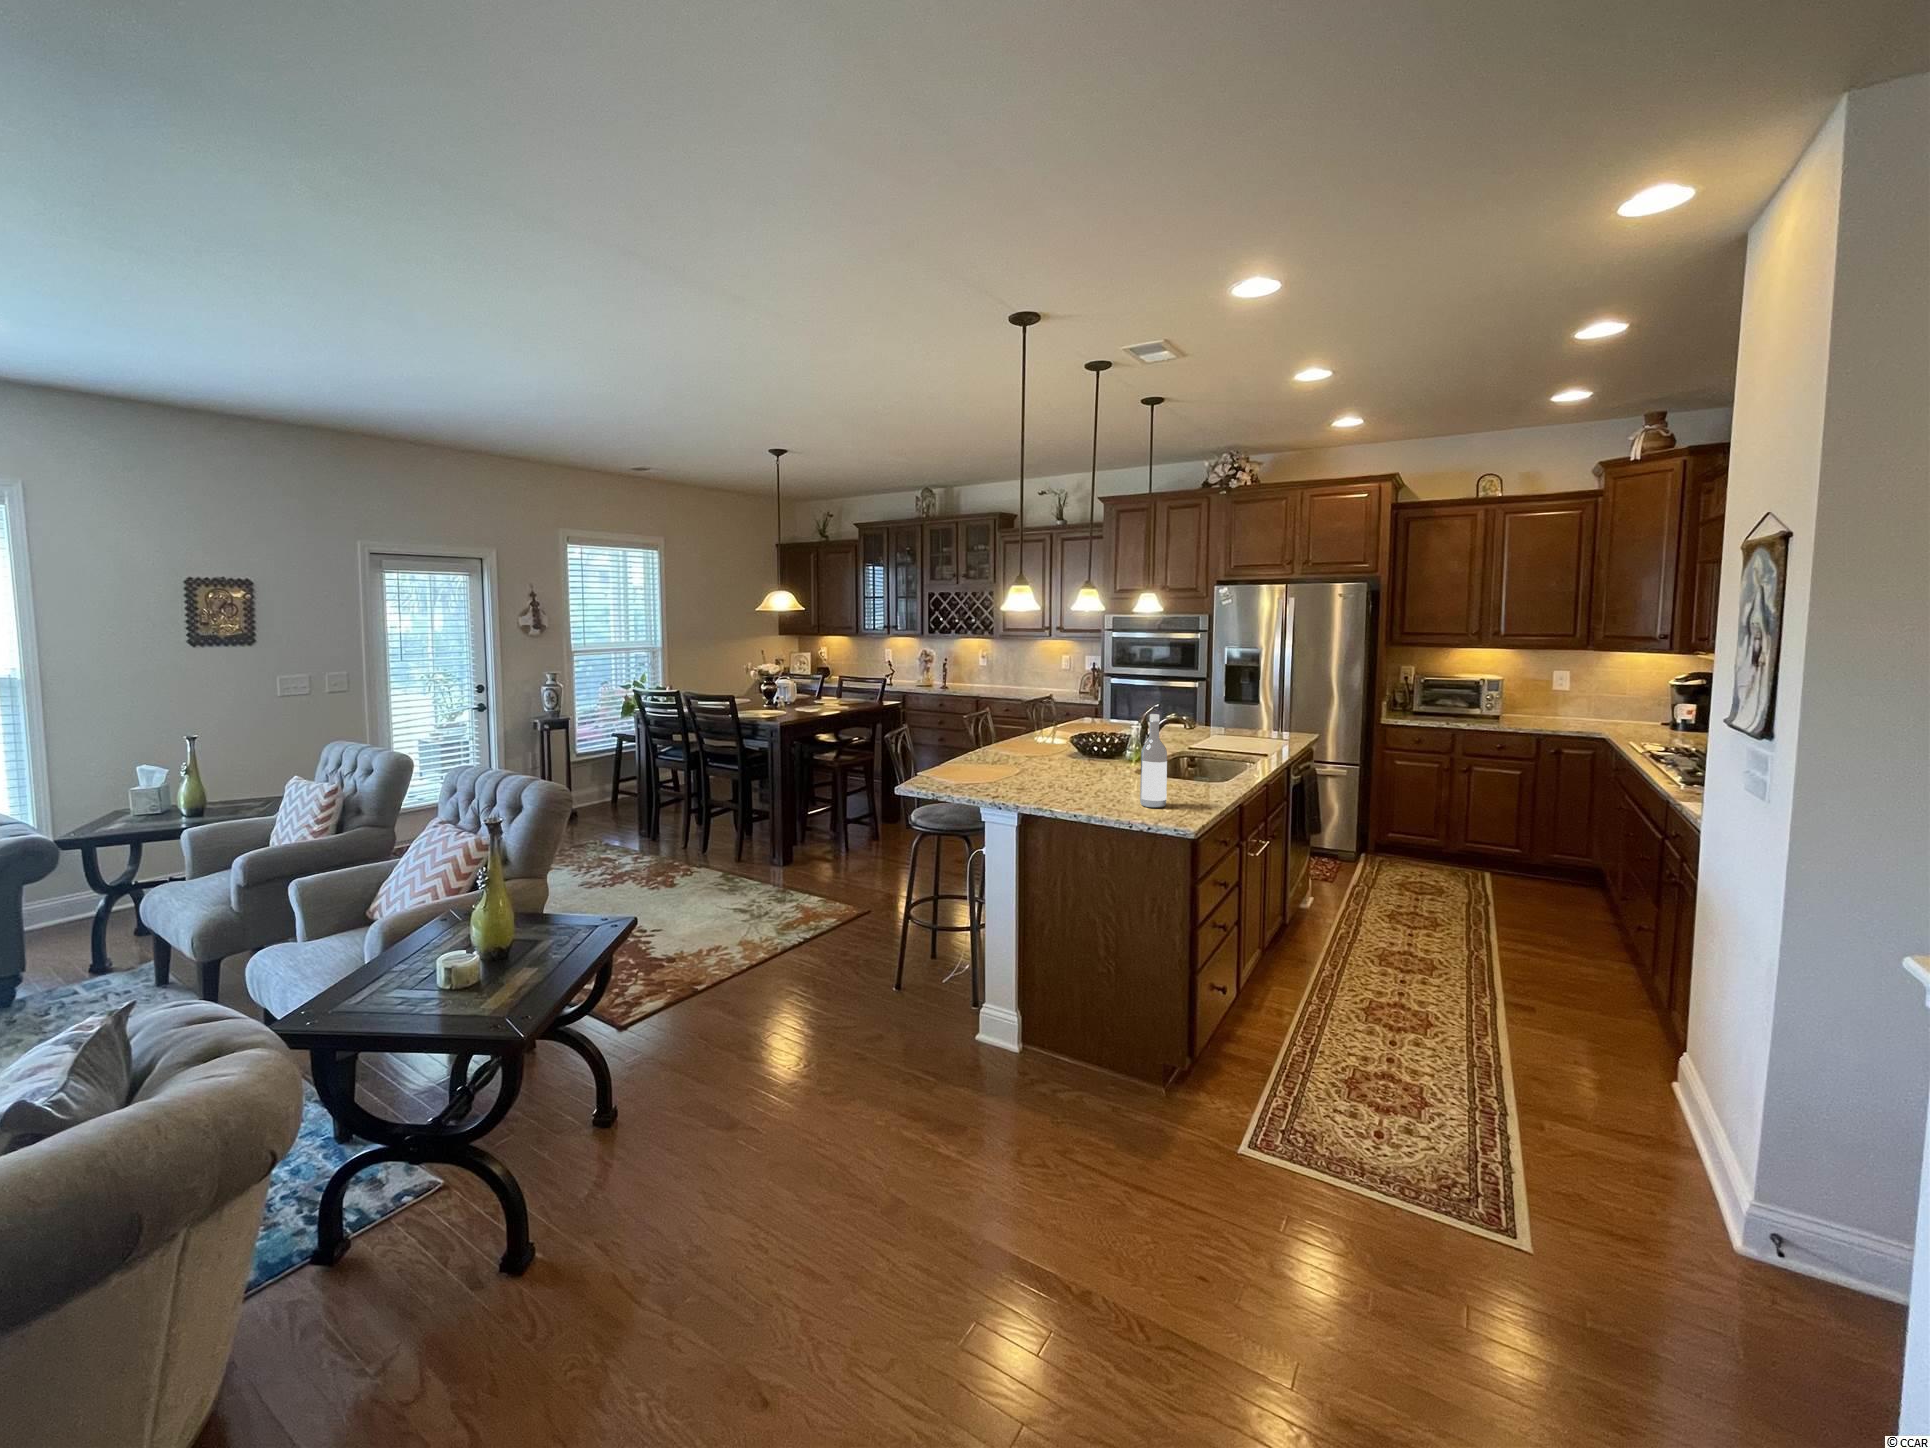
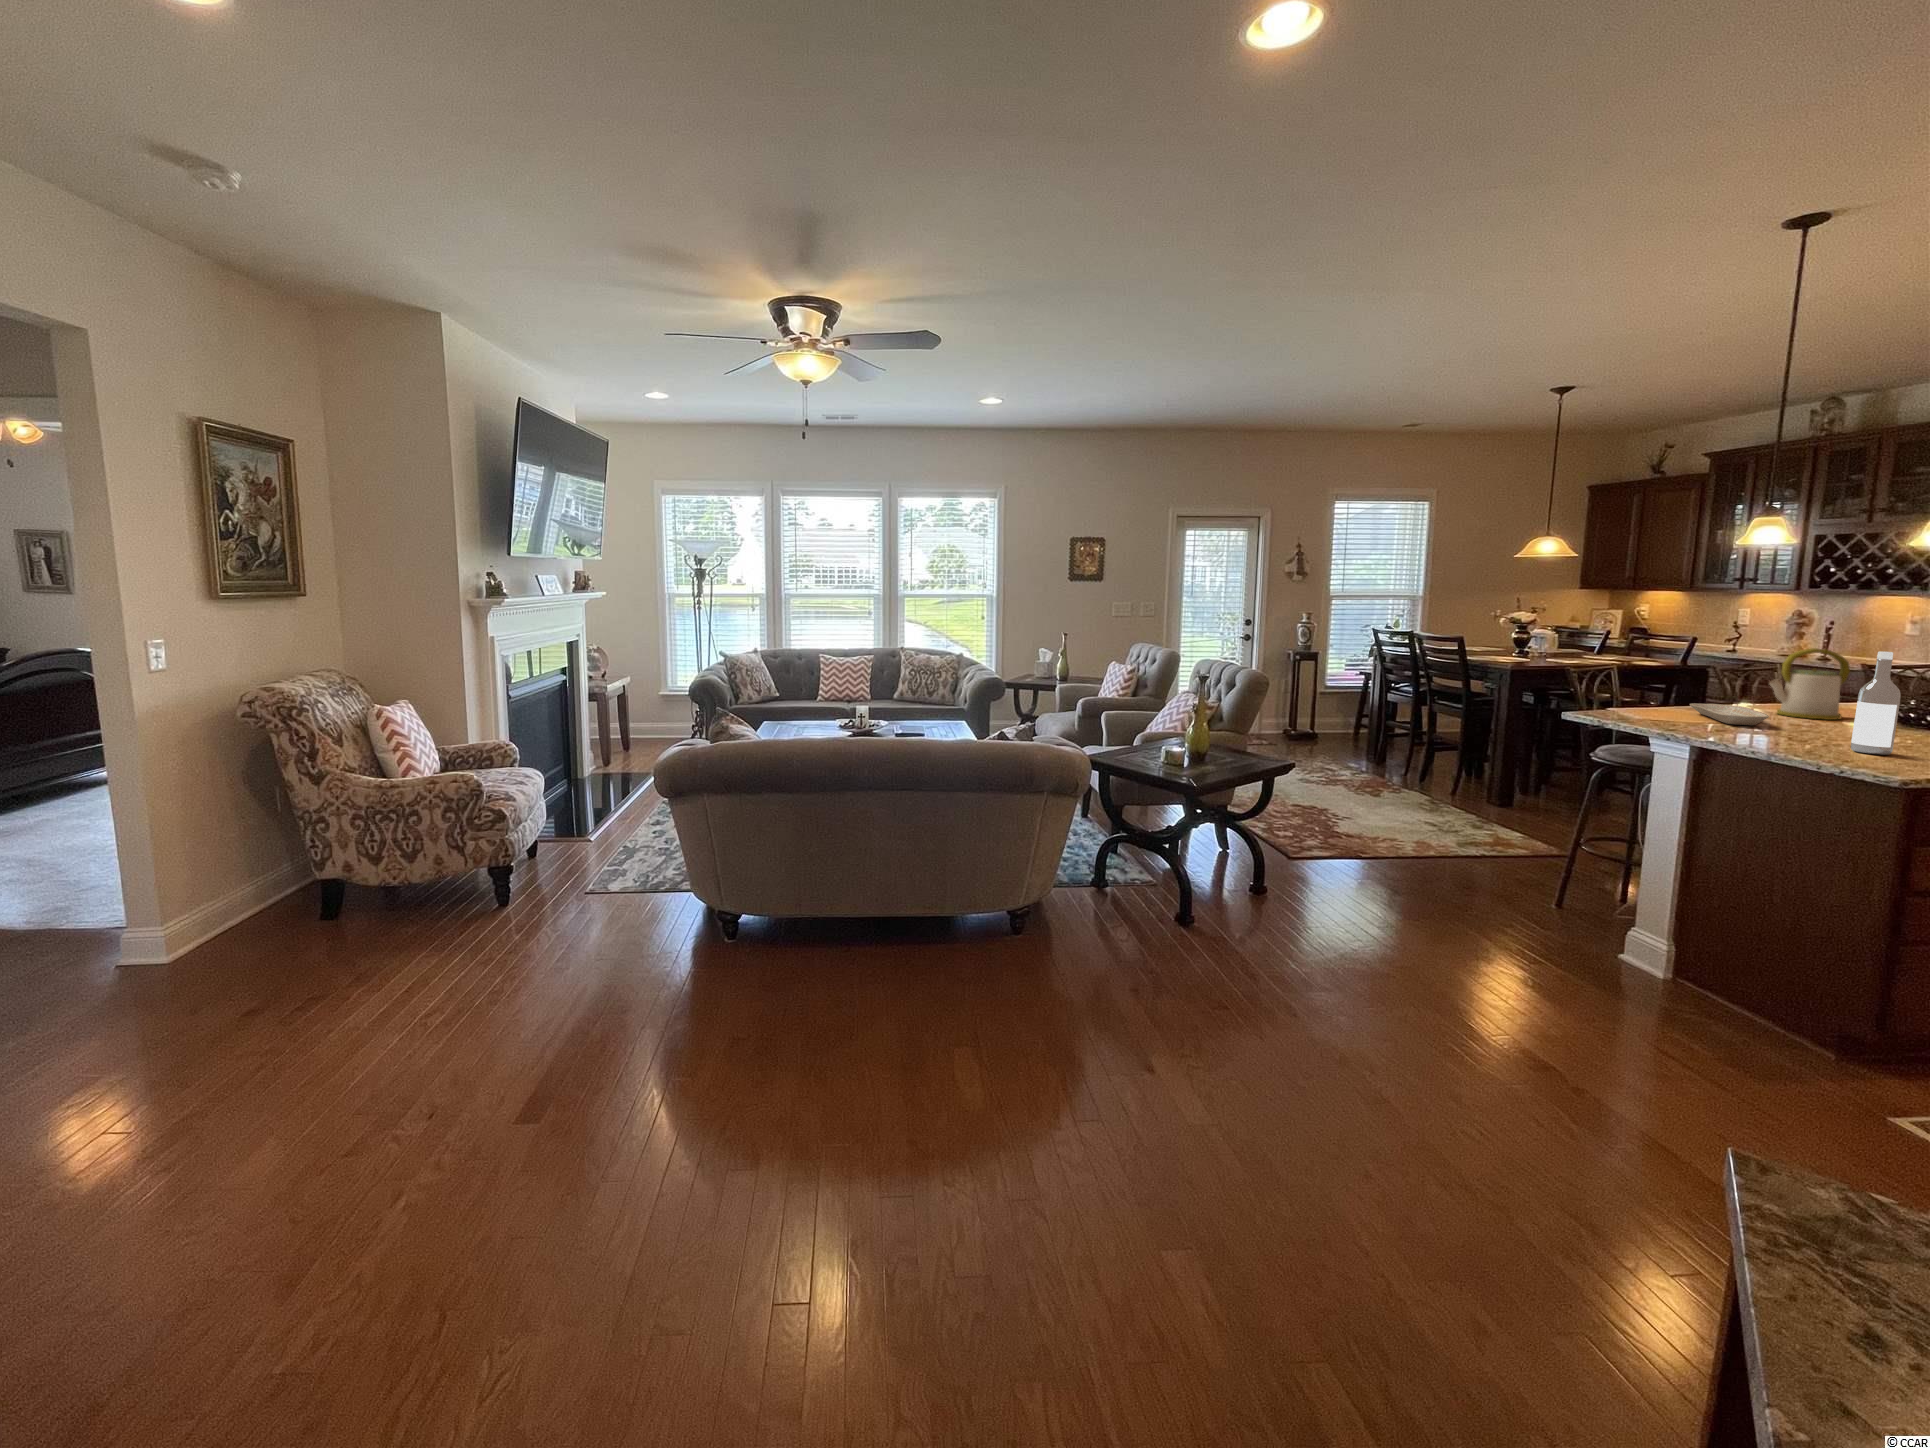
kettle: none [1028,702,1073,765] -> present [1769,648,1850,720]
tray: none [990,762,1059,786] -> present [1690,704,1769,725]

